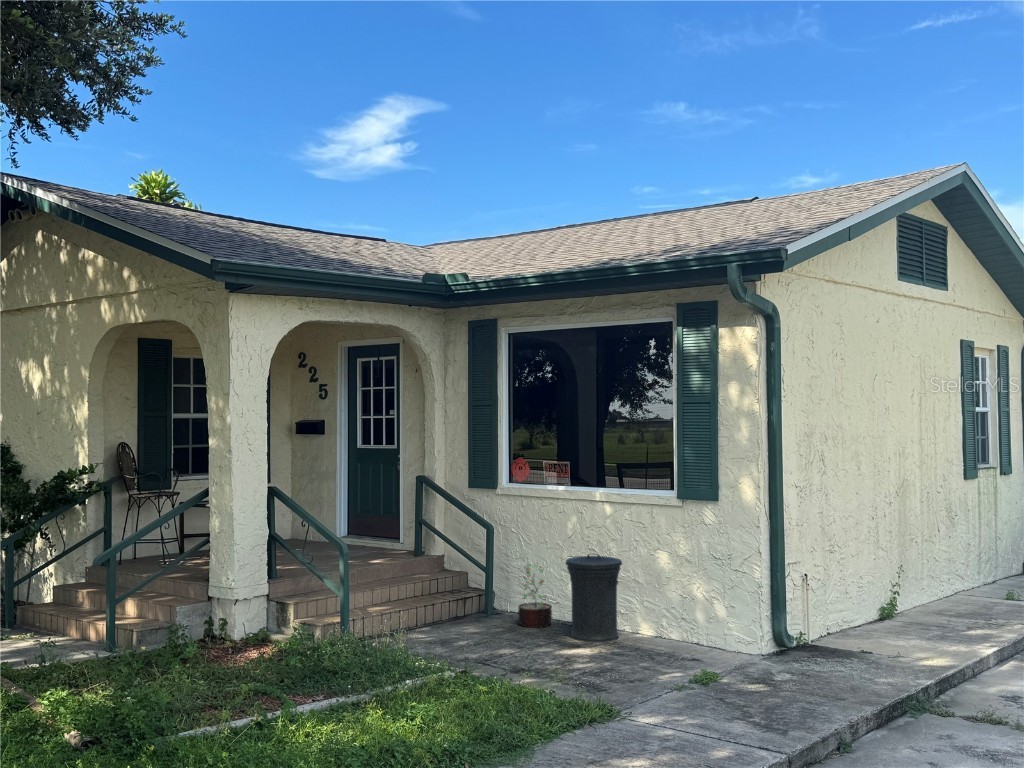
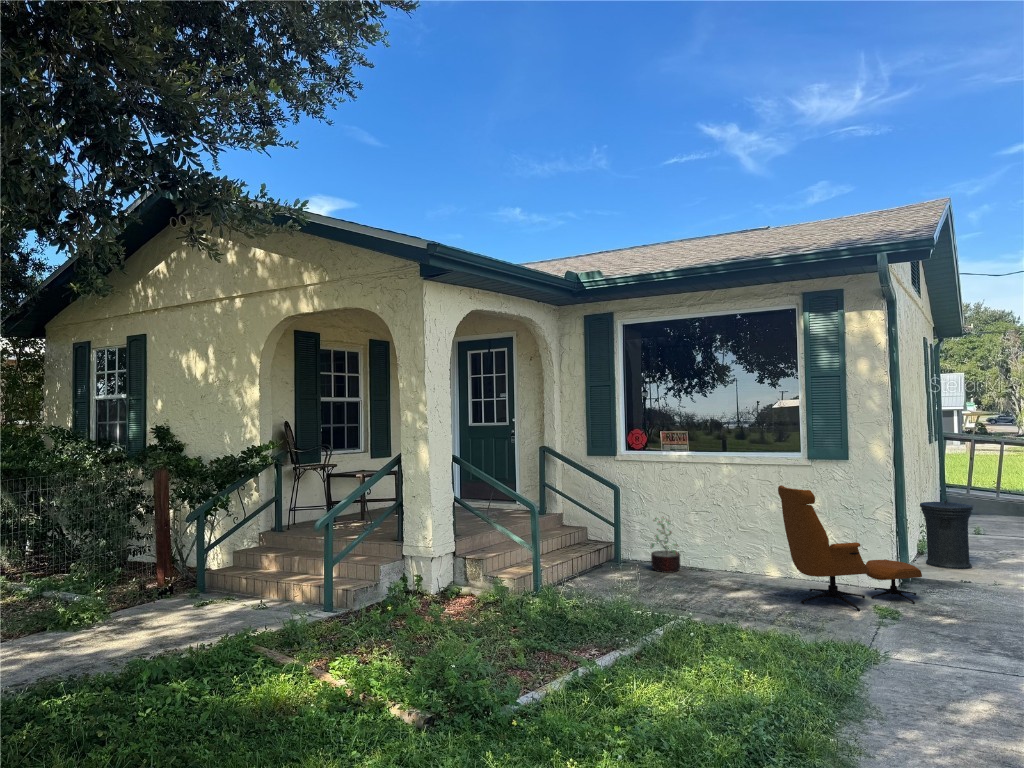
lounge chair: none [610,530,772,672] -> present [778,485,922,611]
trash can: present [566,554,622,642] -> present [920,500,973,569]

